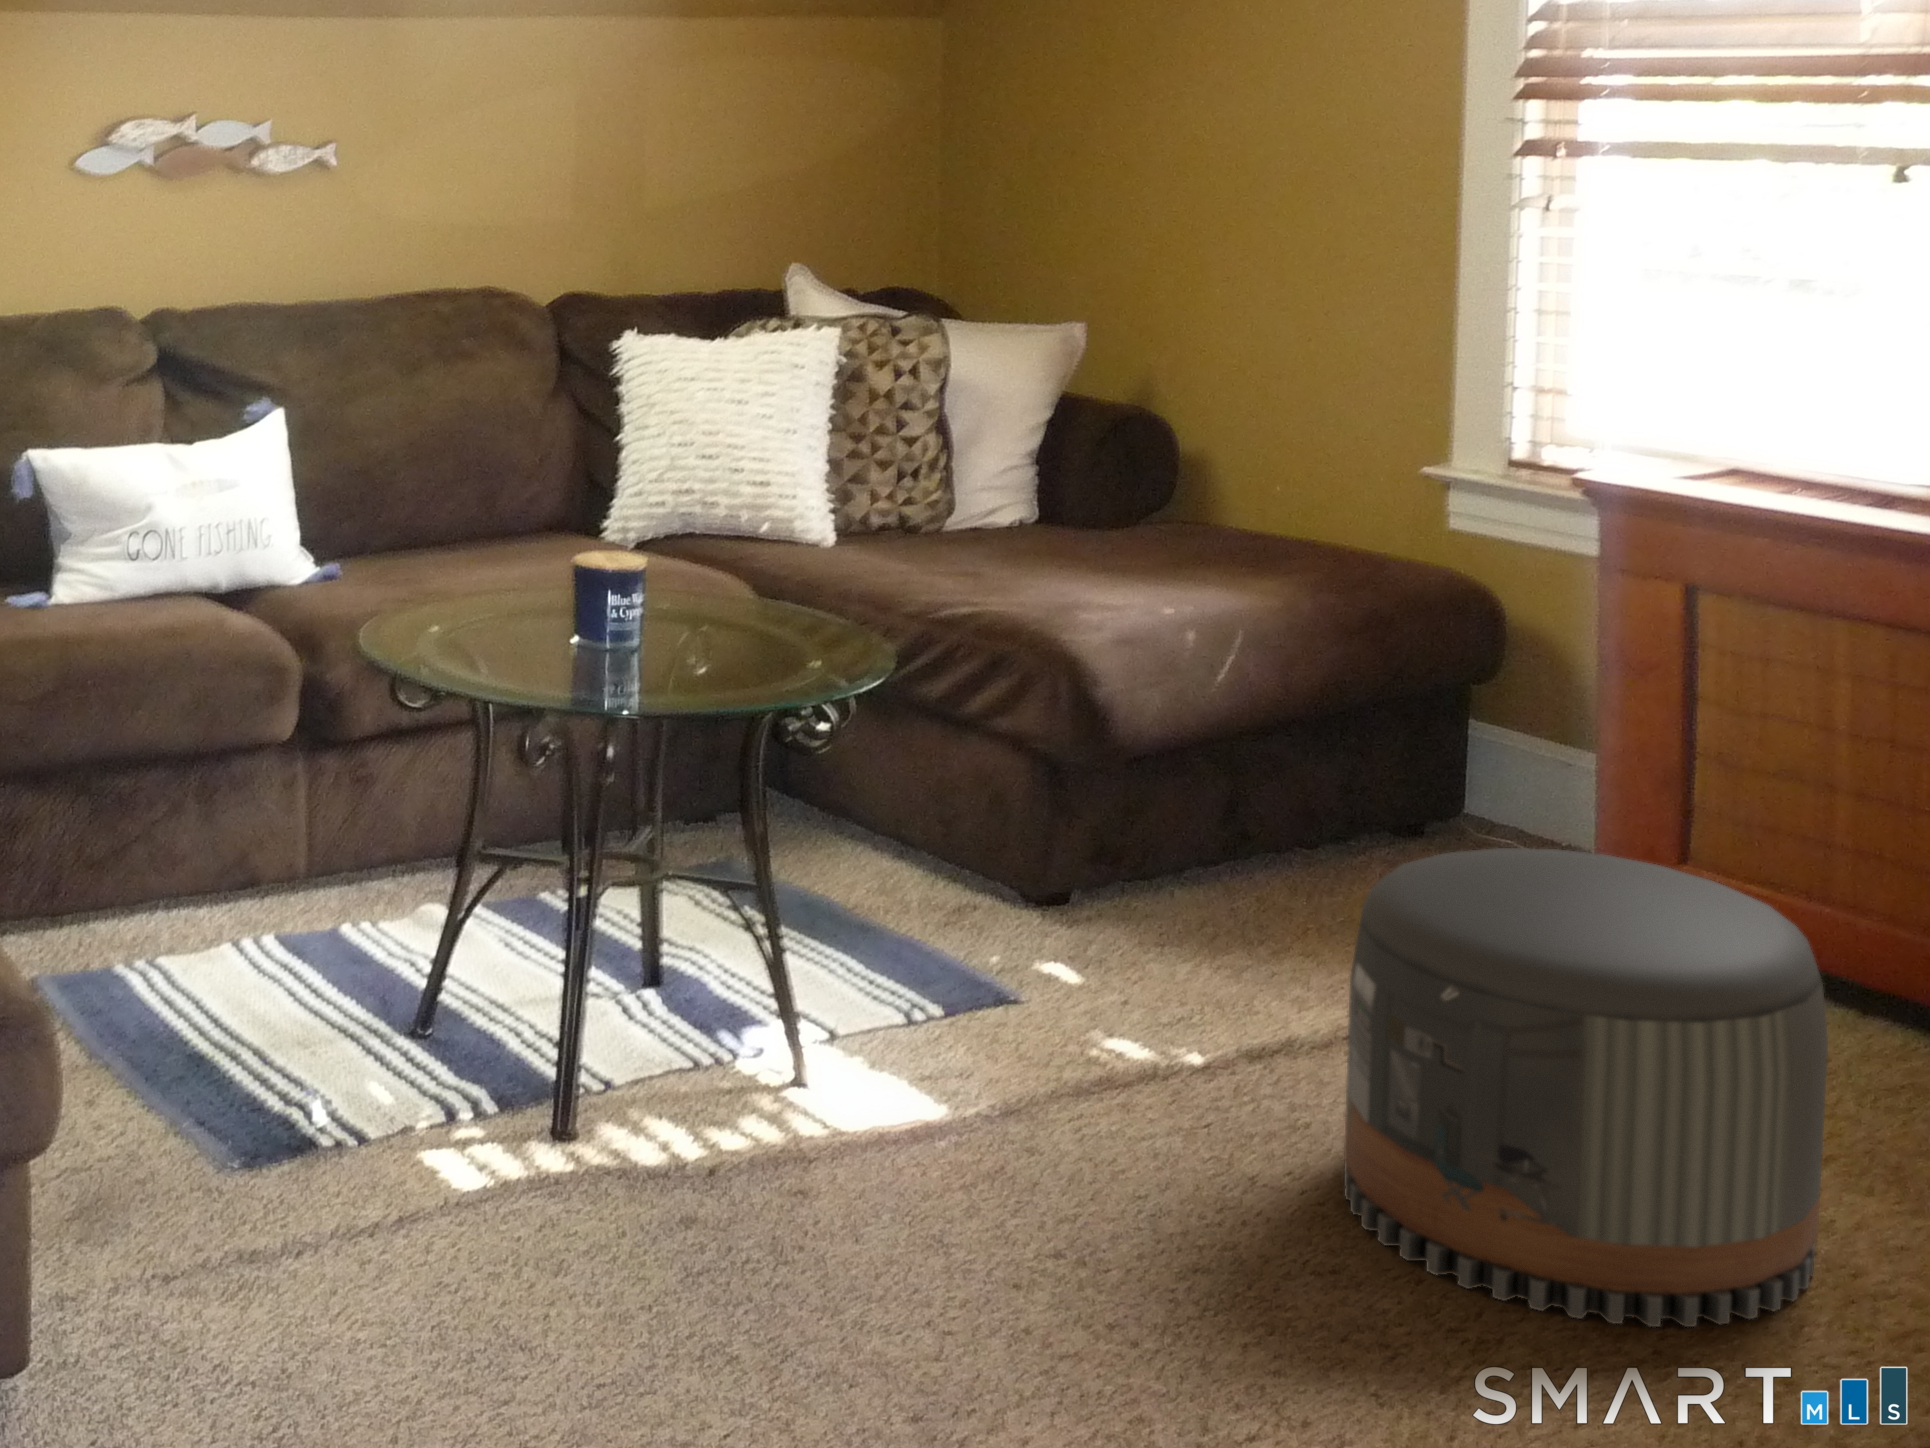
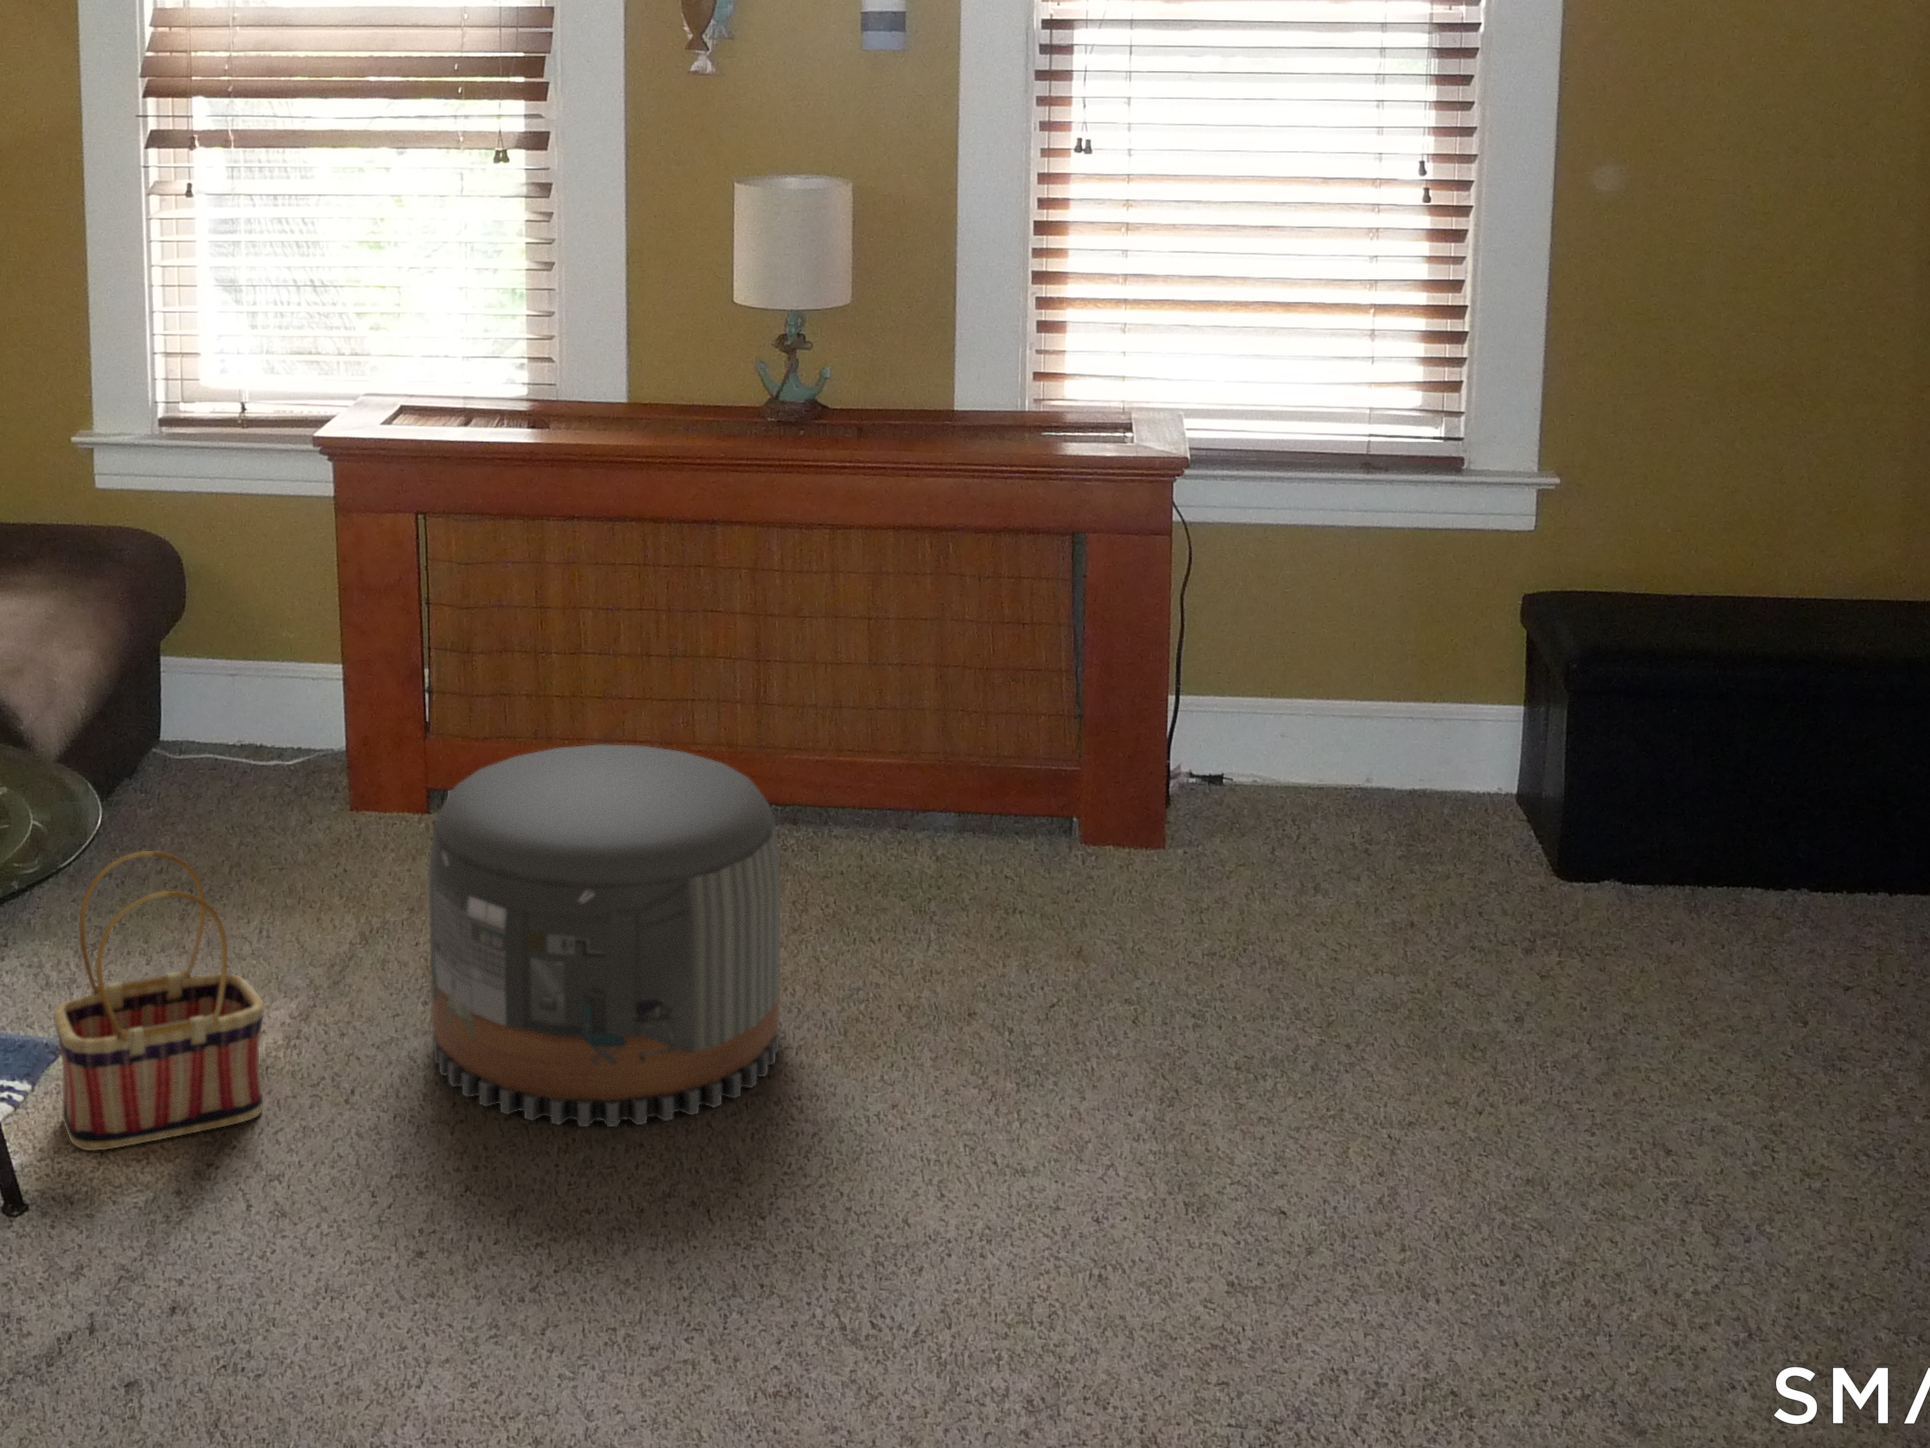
basket: none [937,819,1156,1130] -> present [54,851,264,1151]

